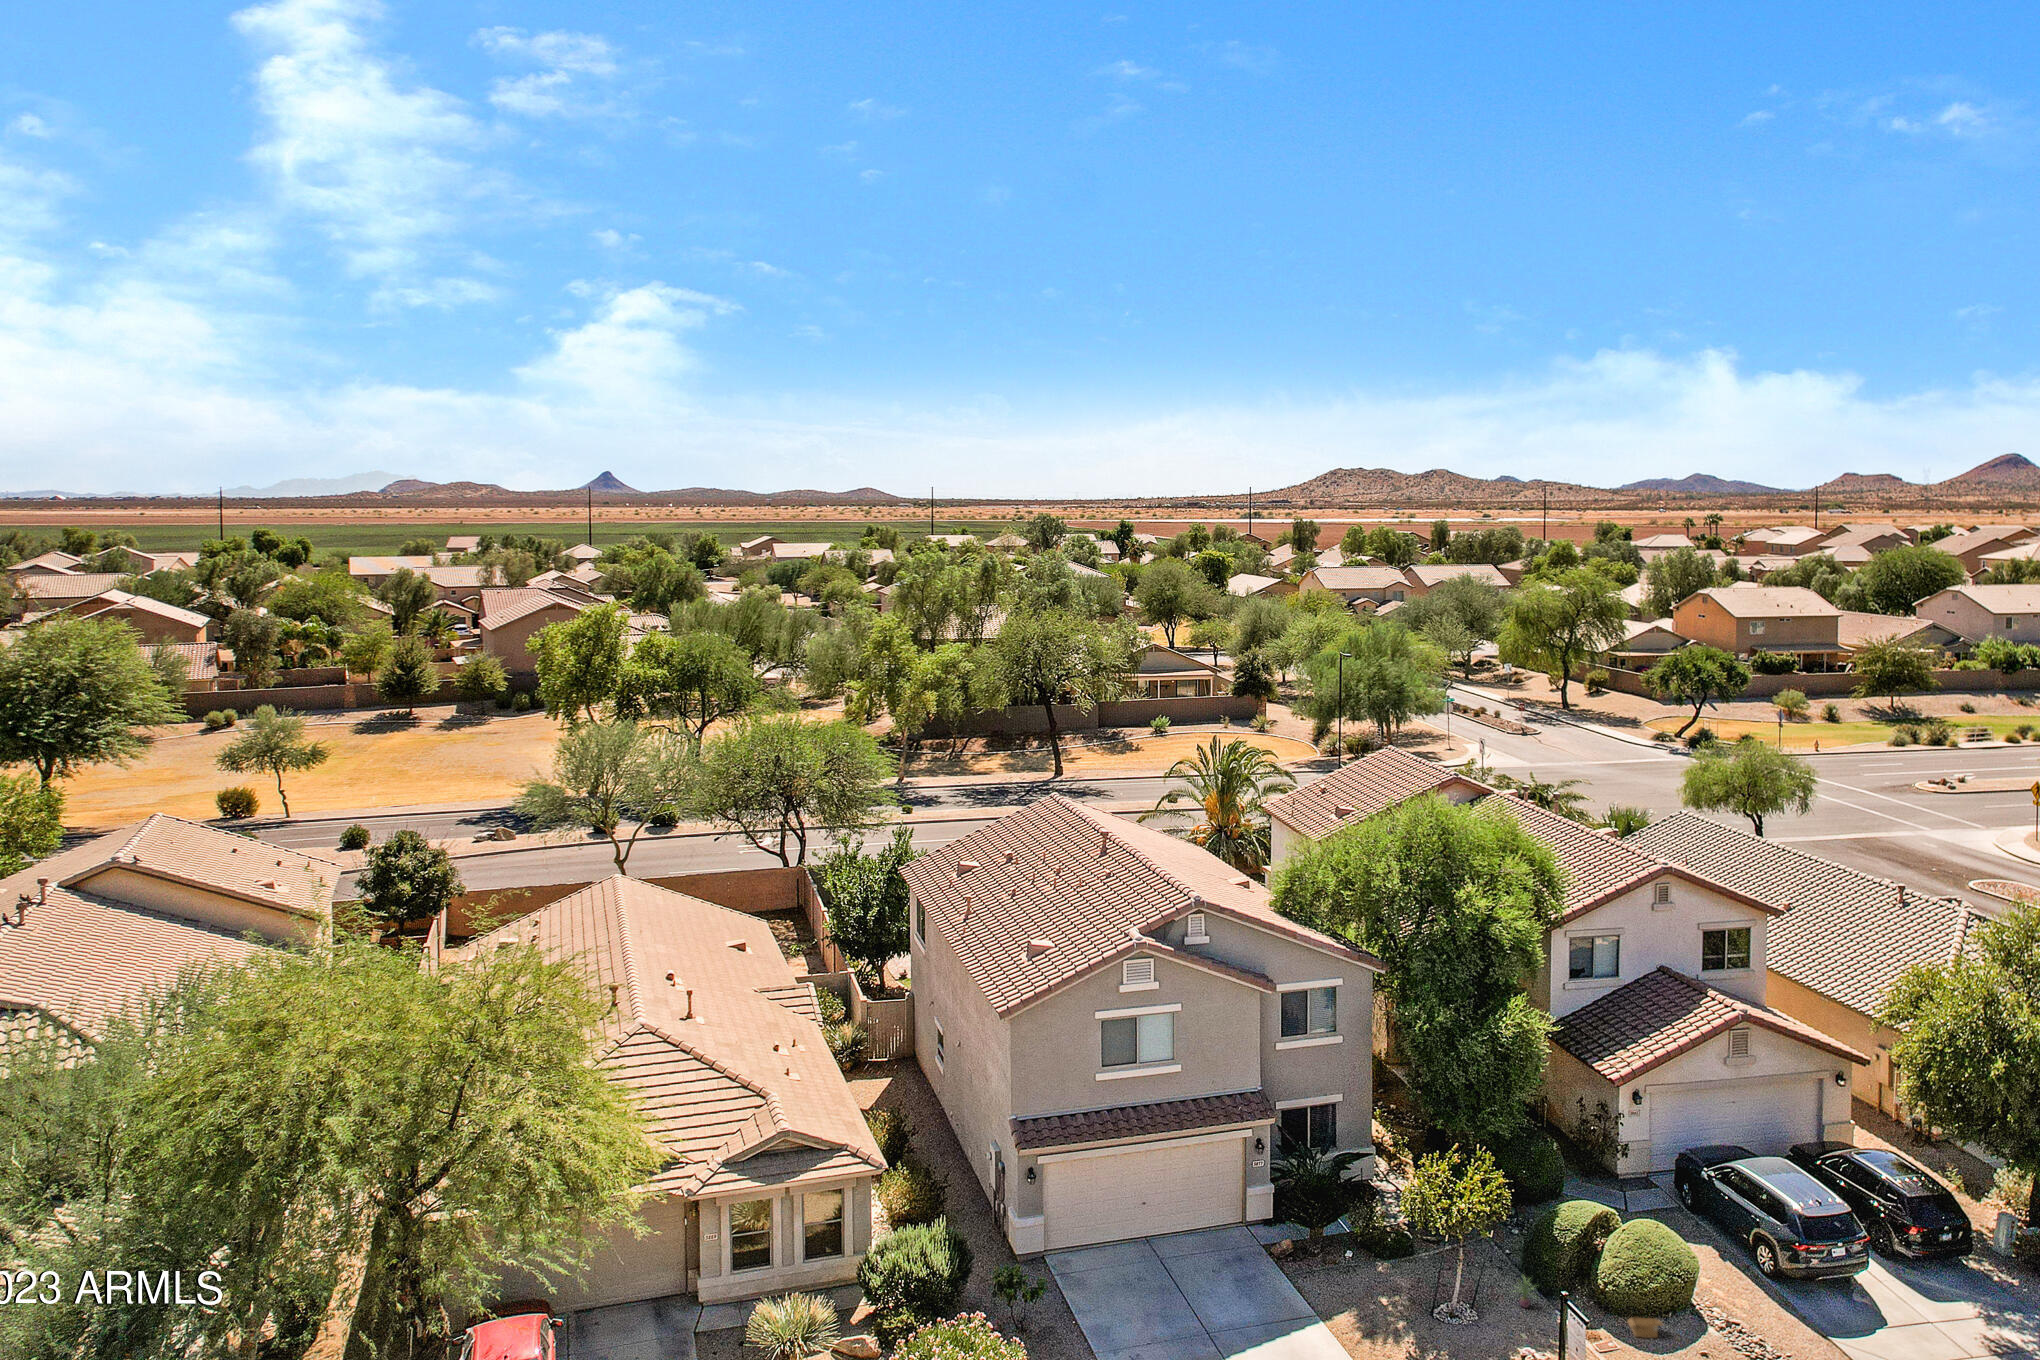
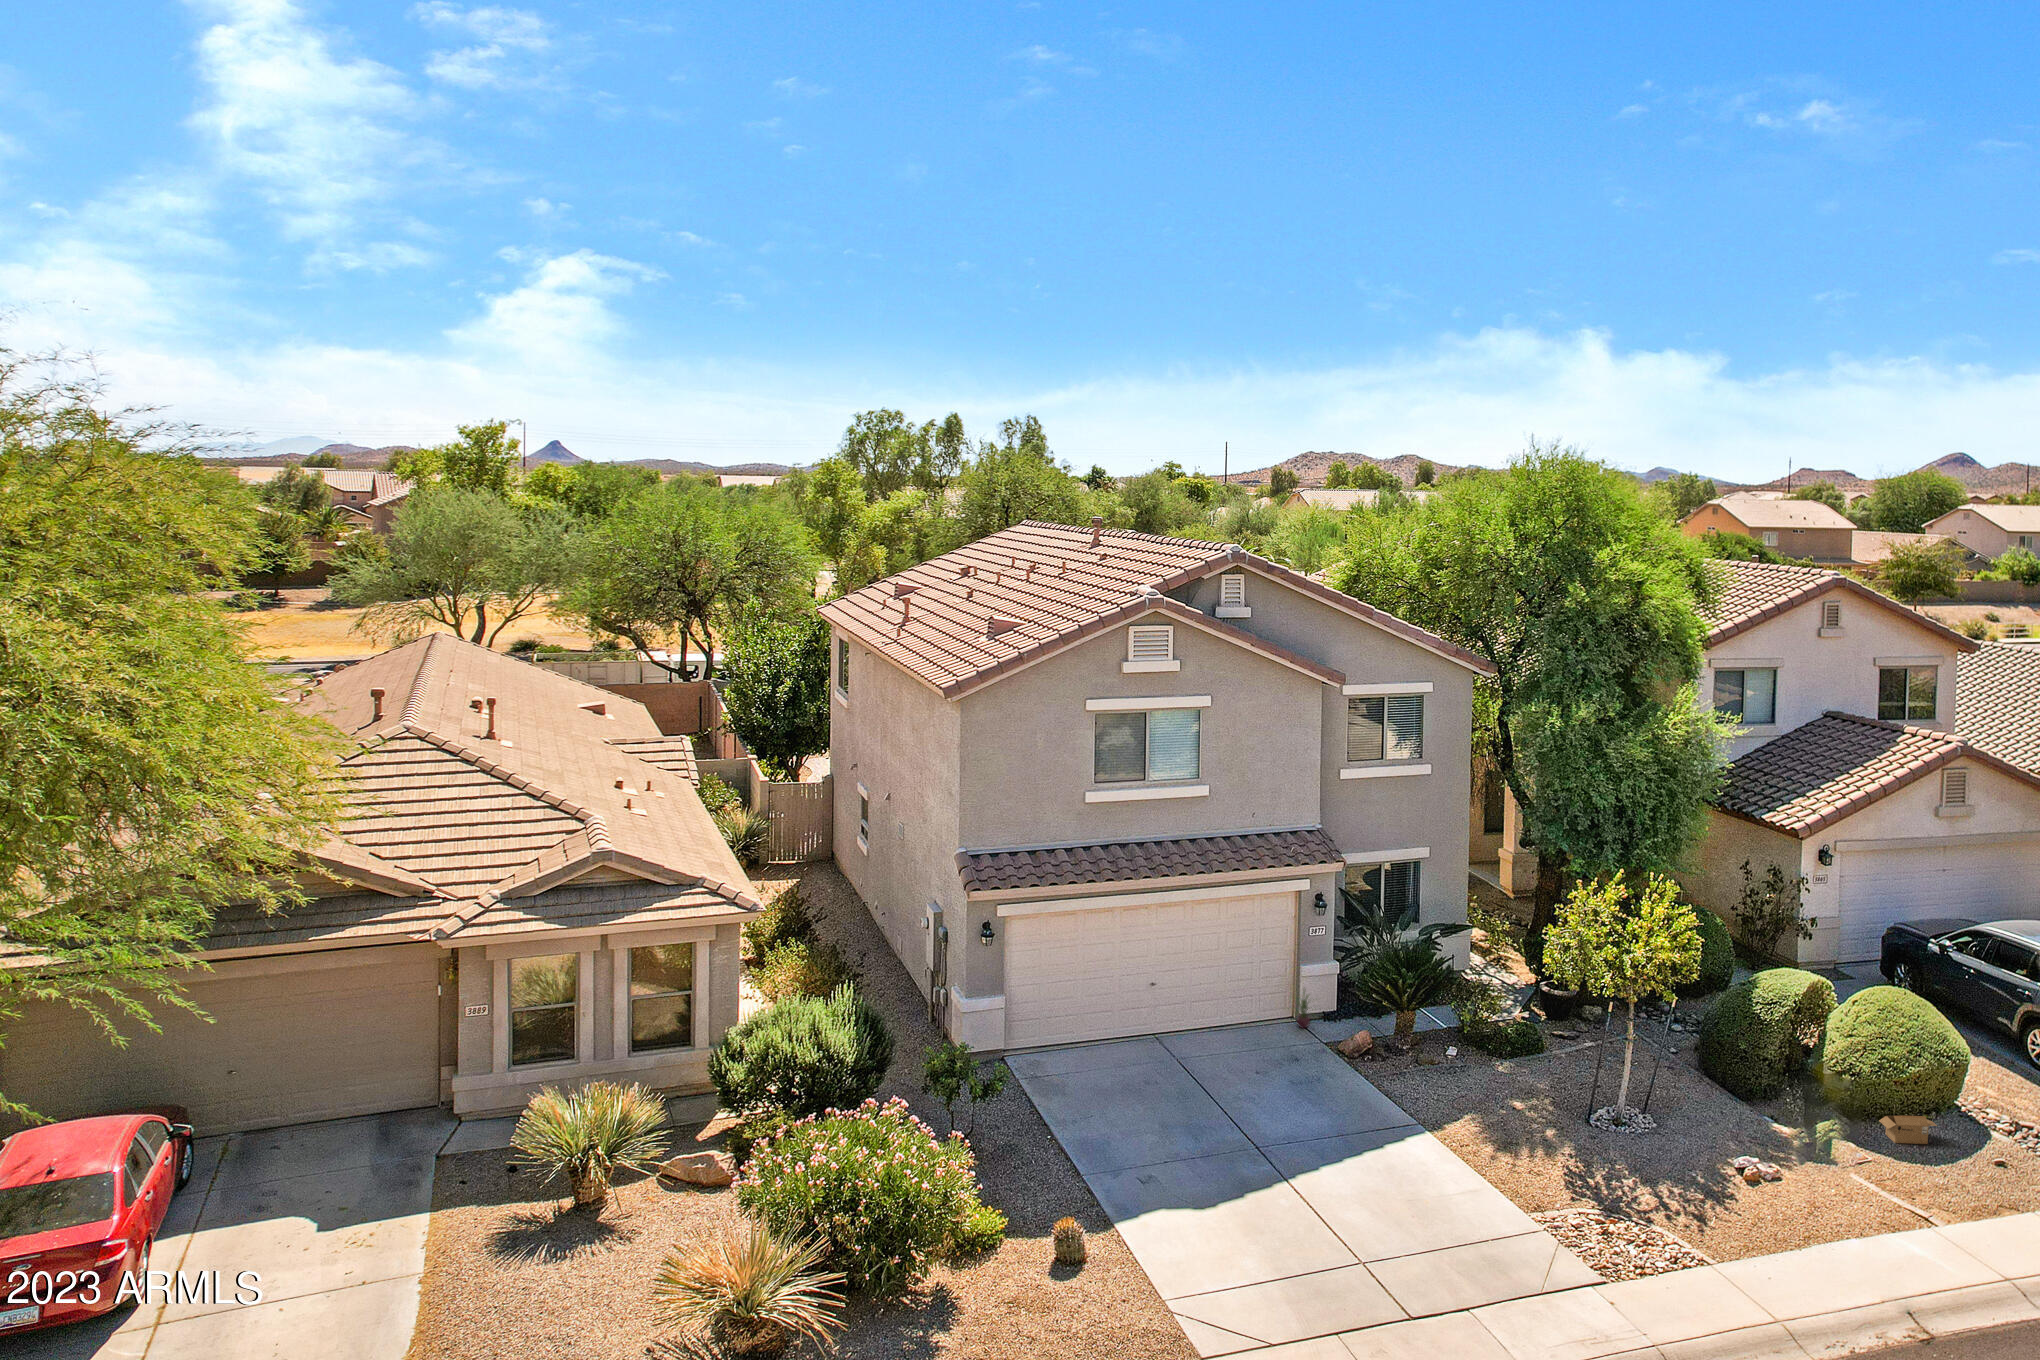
decorative plant: present [1519,1277,1533,1308] -> present [1295,991,1310,1028]

